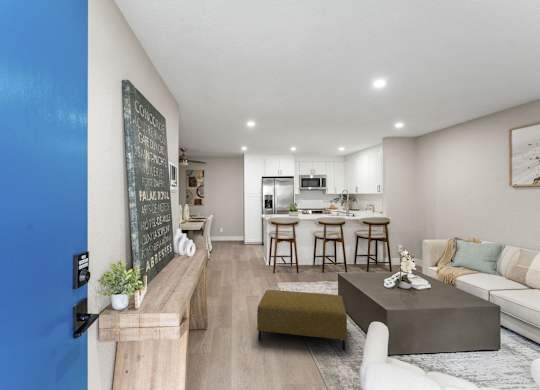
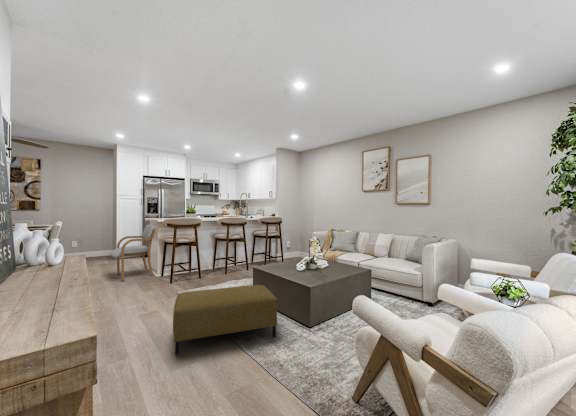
armchair: none [234,221,265,266] -> present [111,225,156,281]

